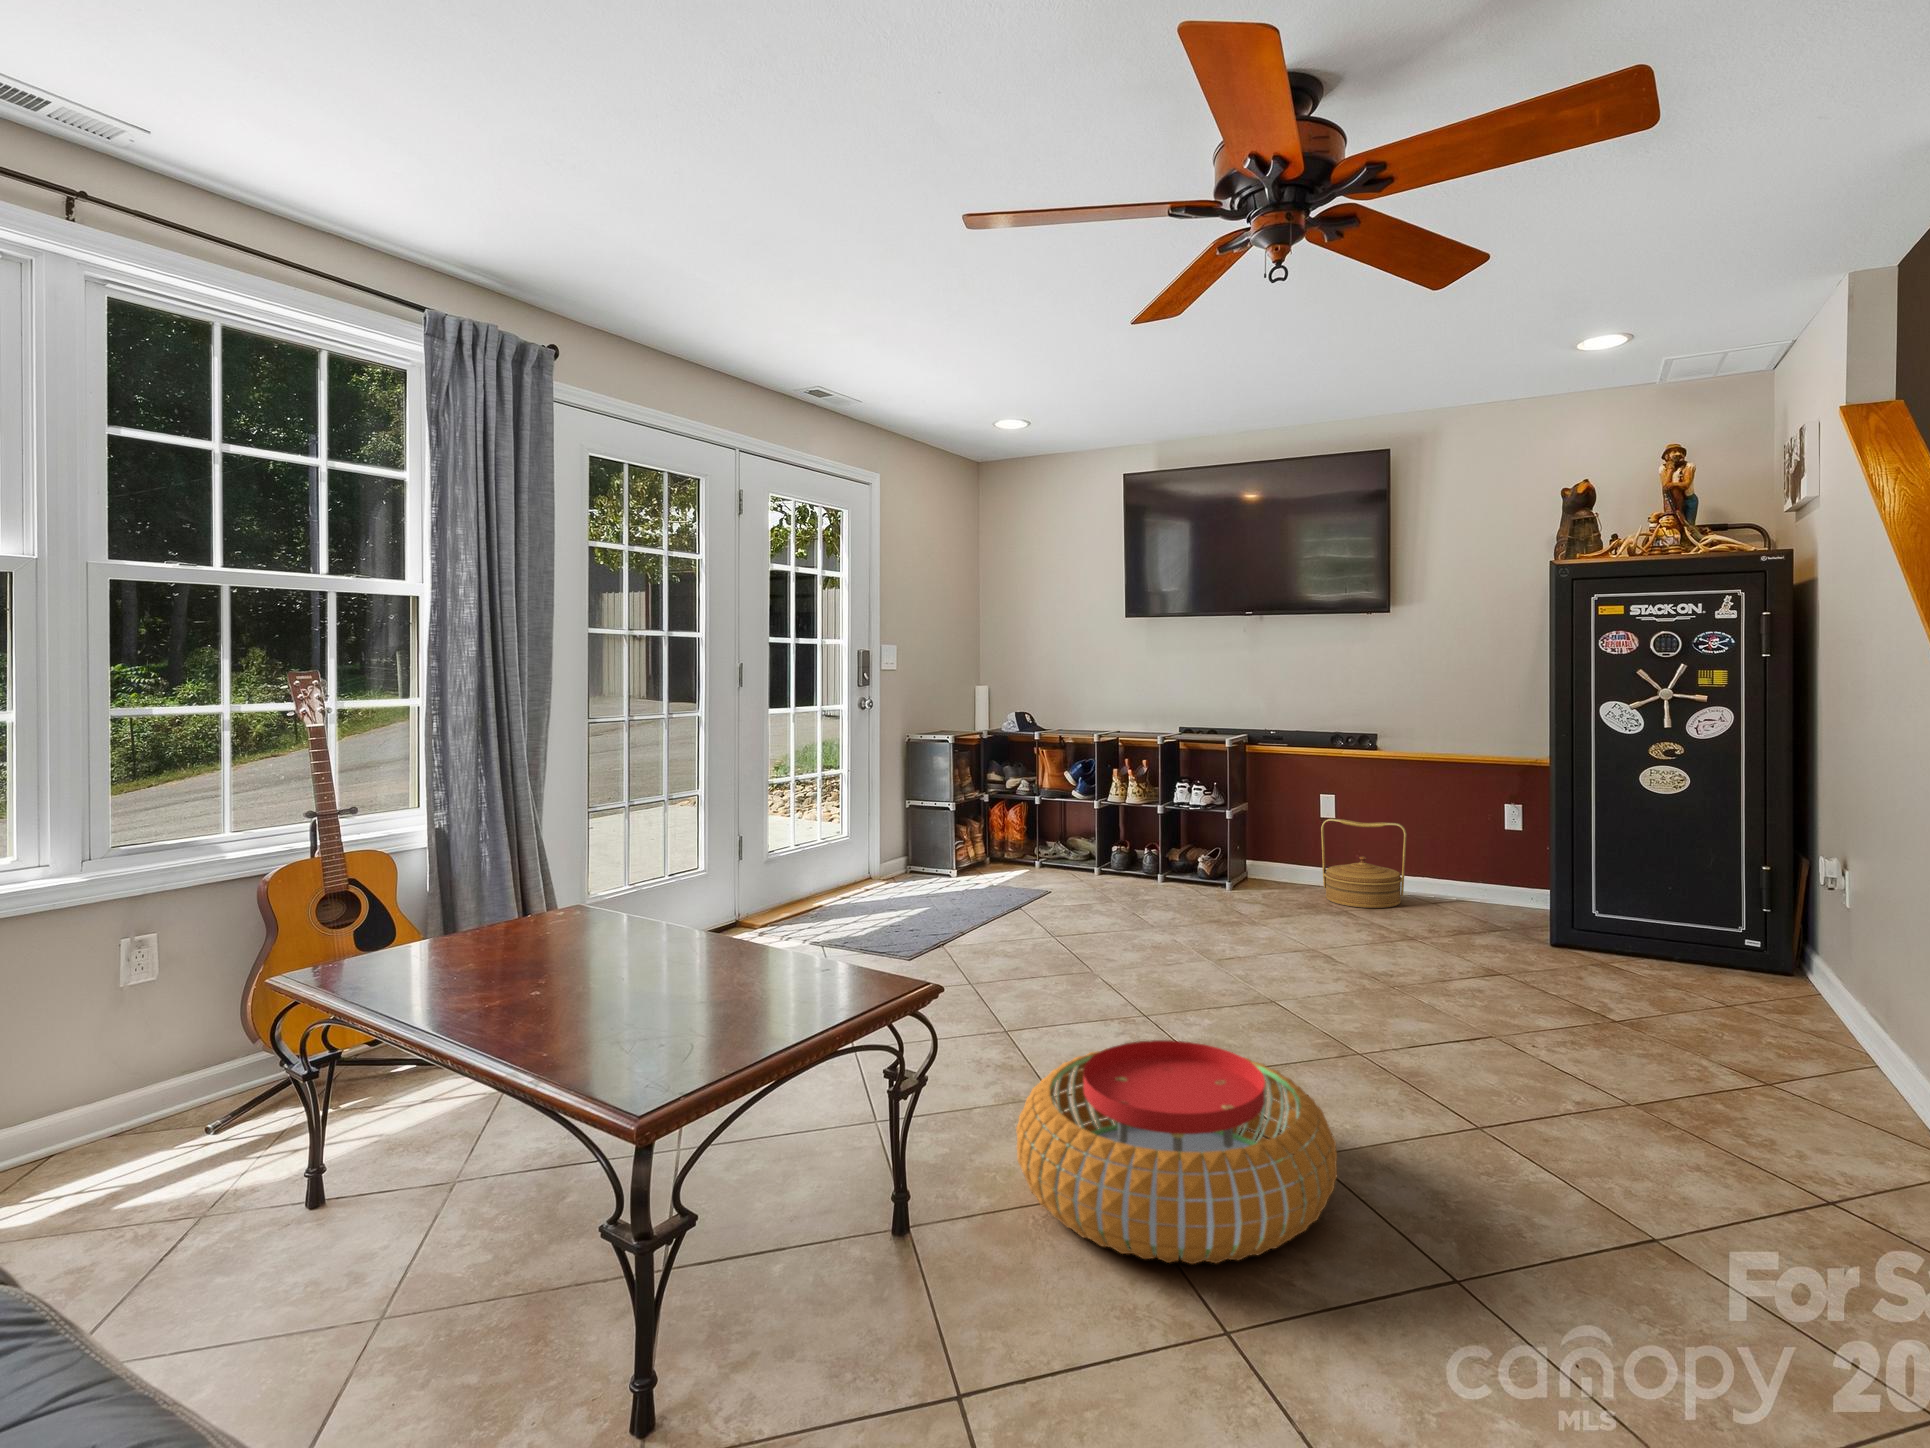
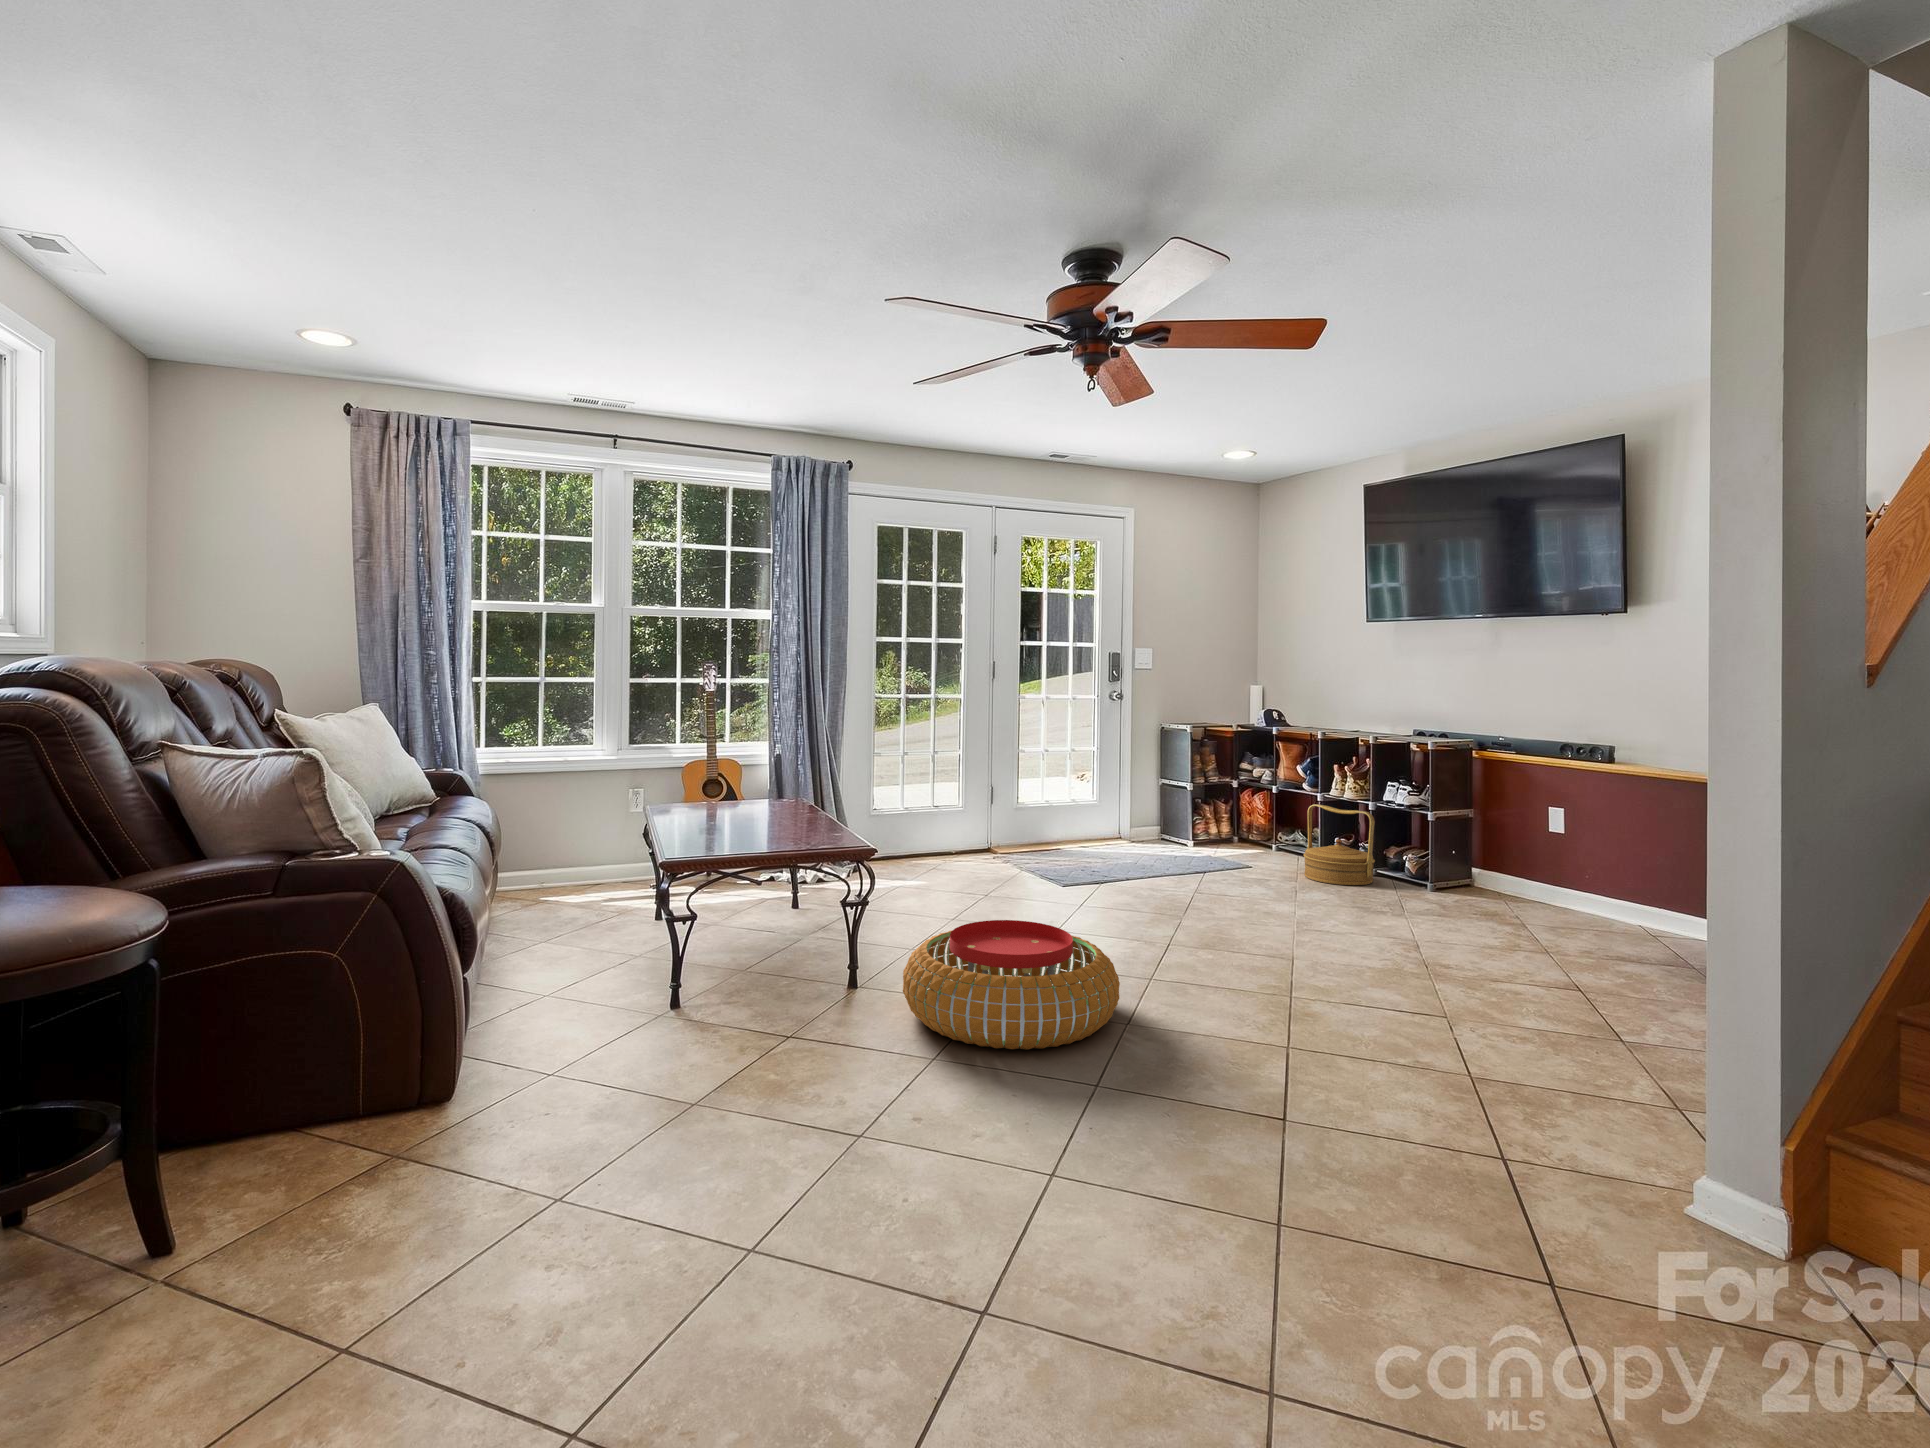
woven basket: present [1321,818,1407,908] -> present [1304,804,1375,885]

